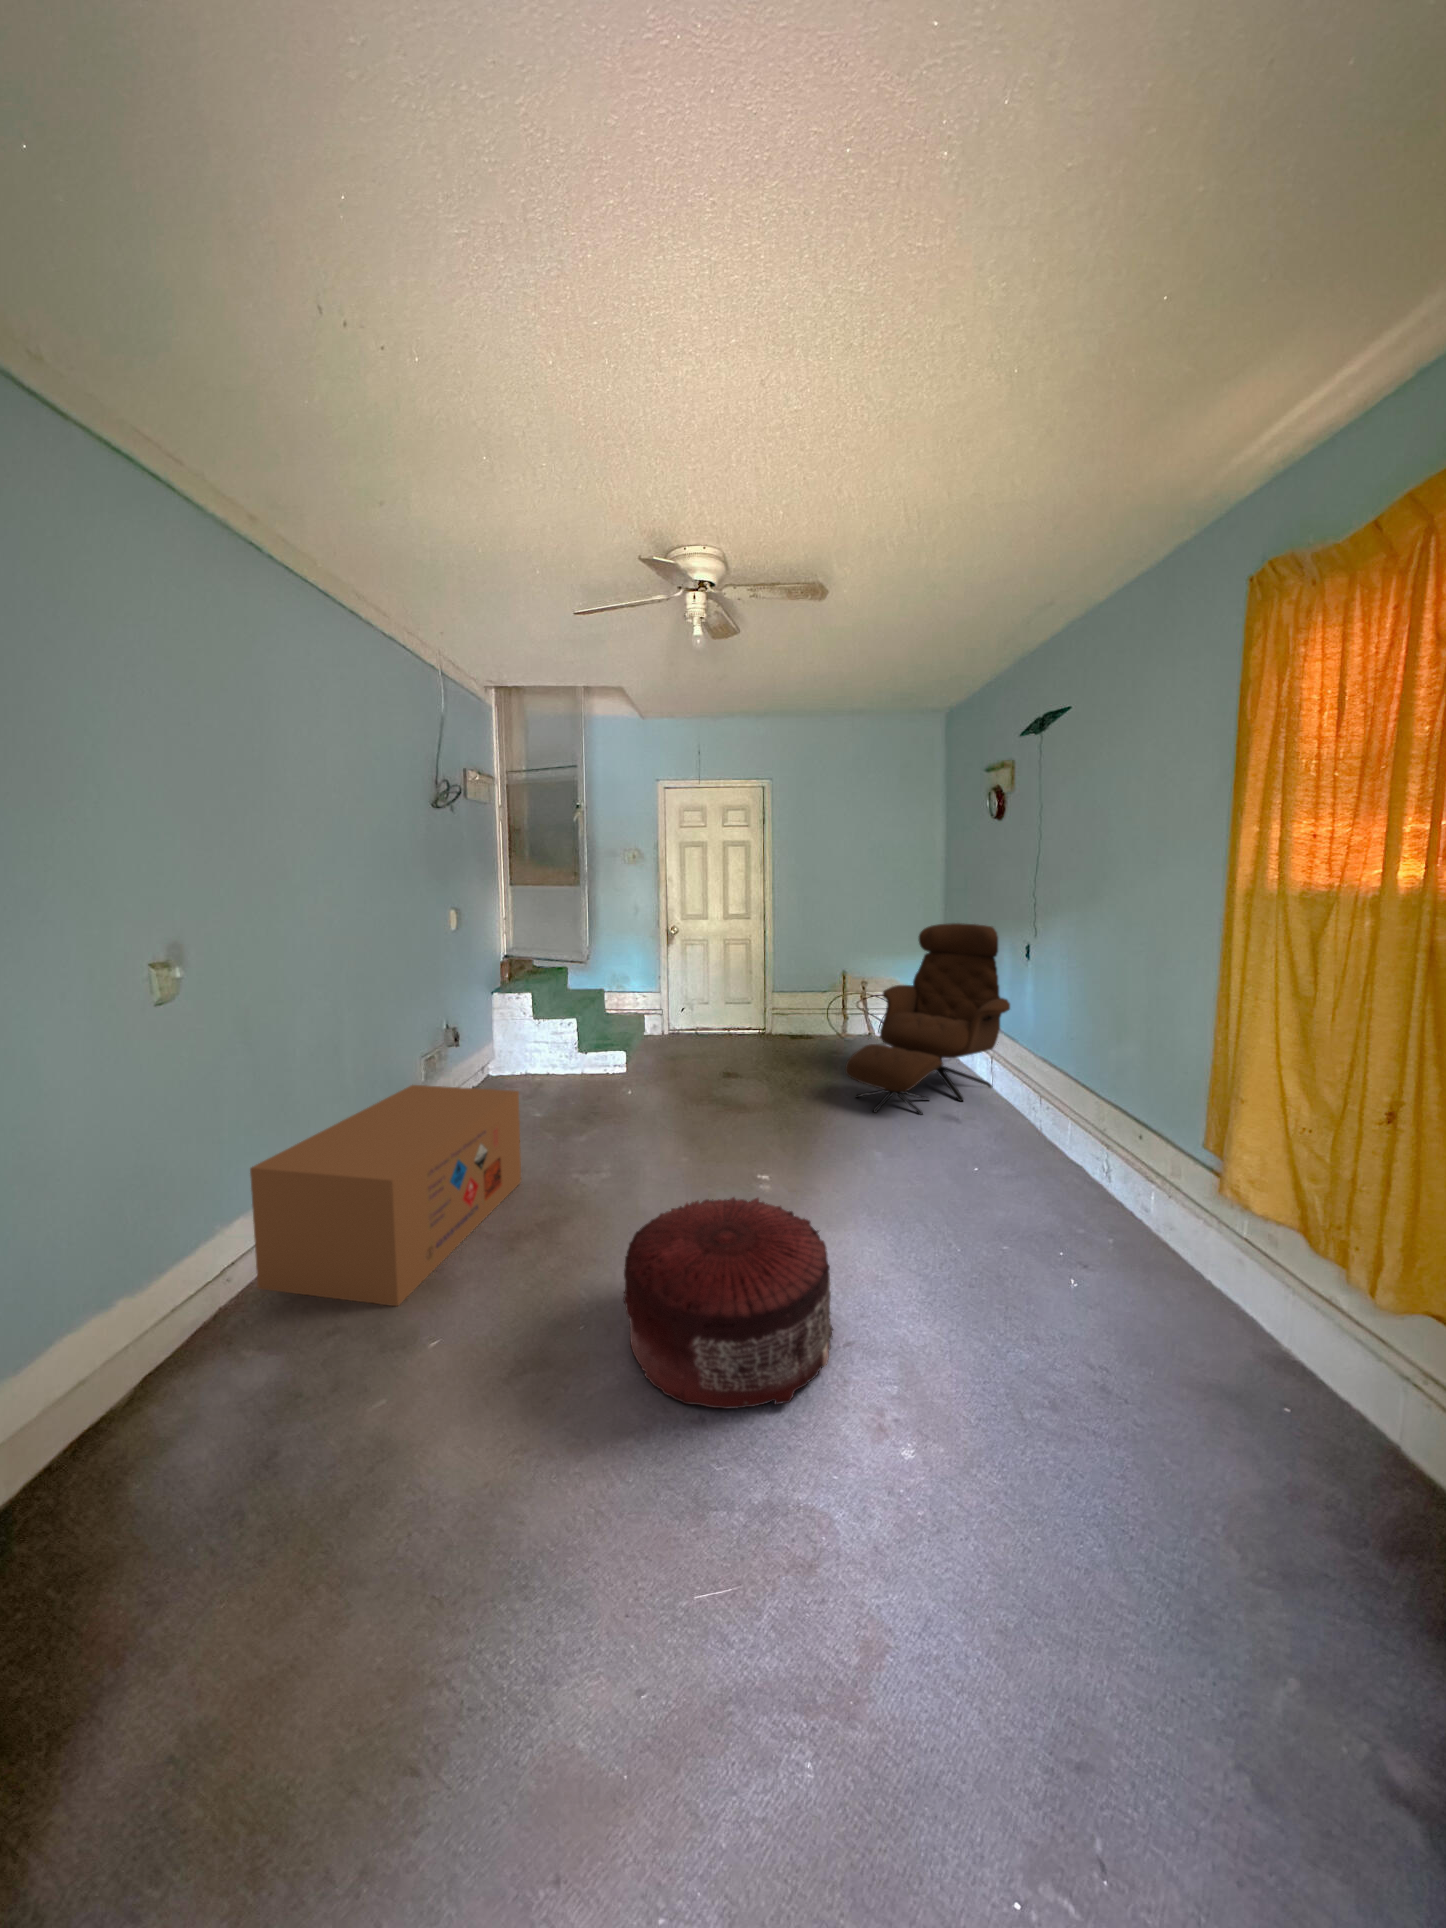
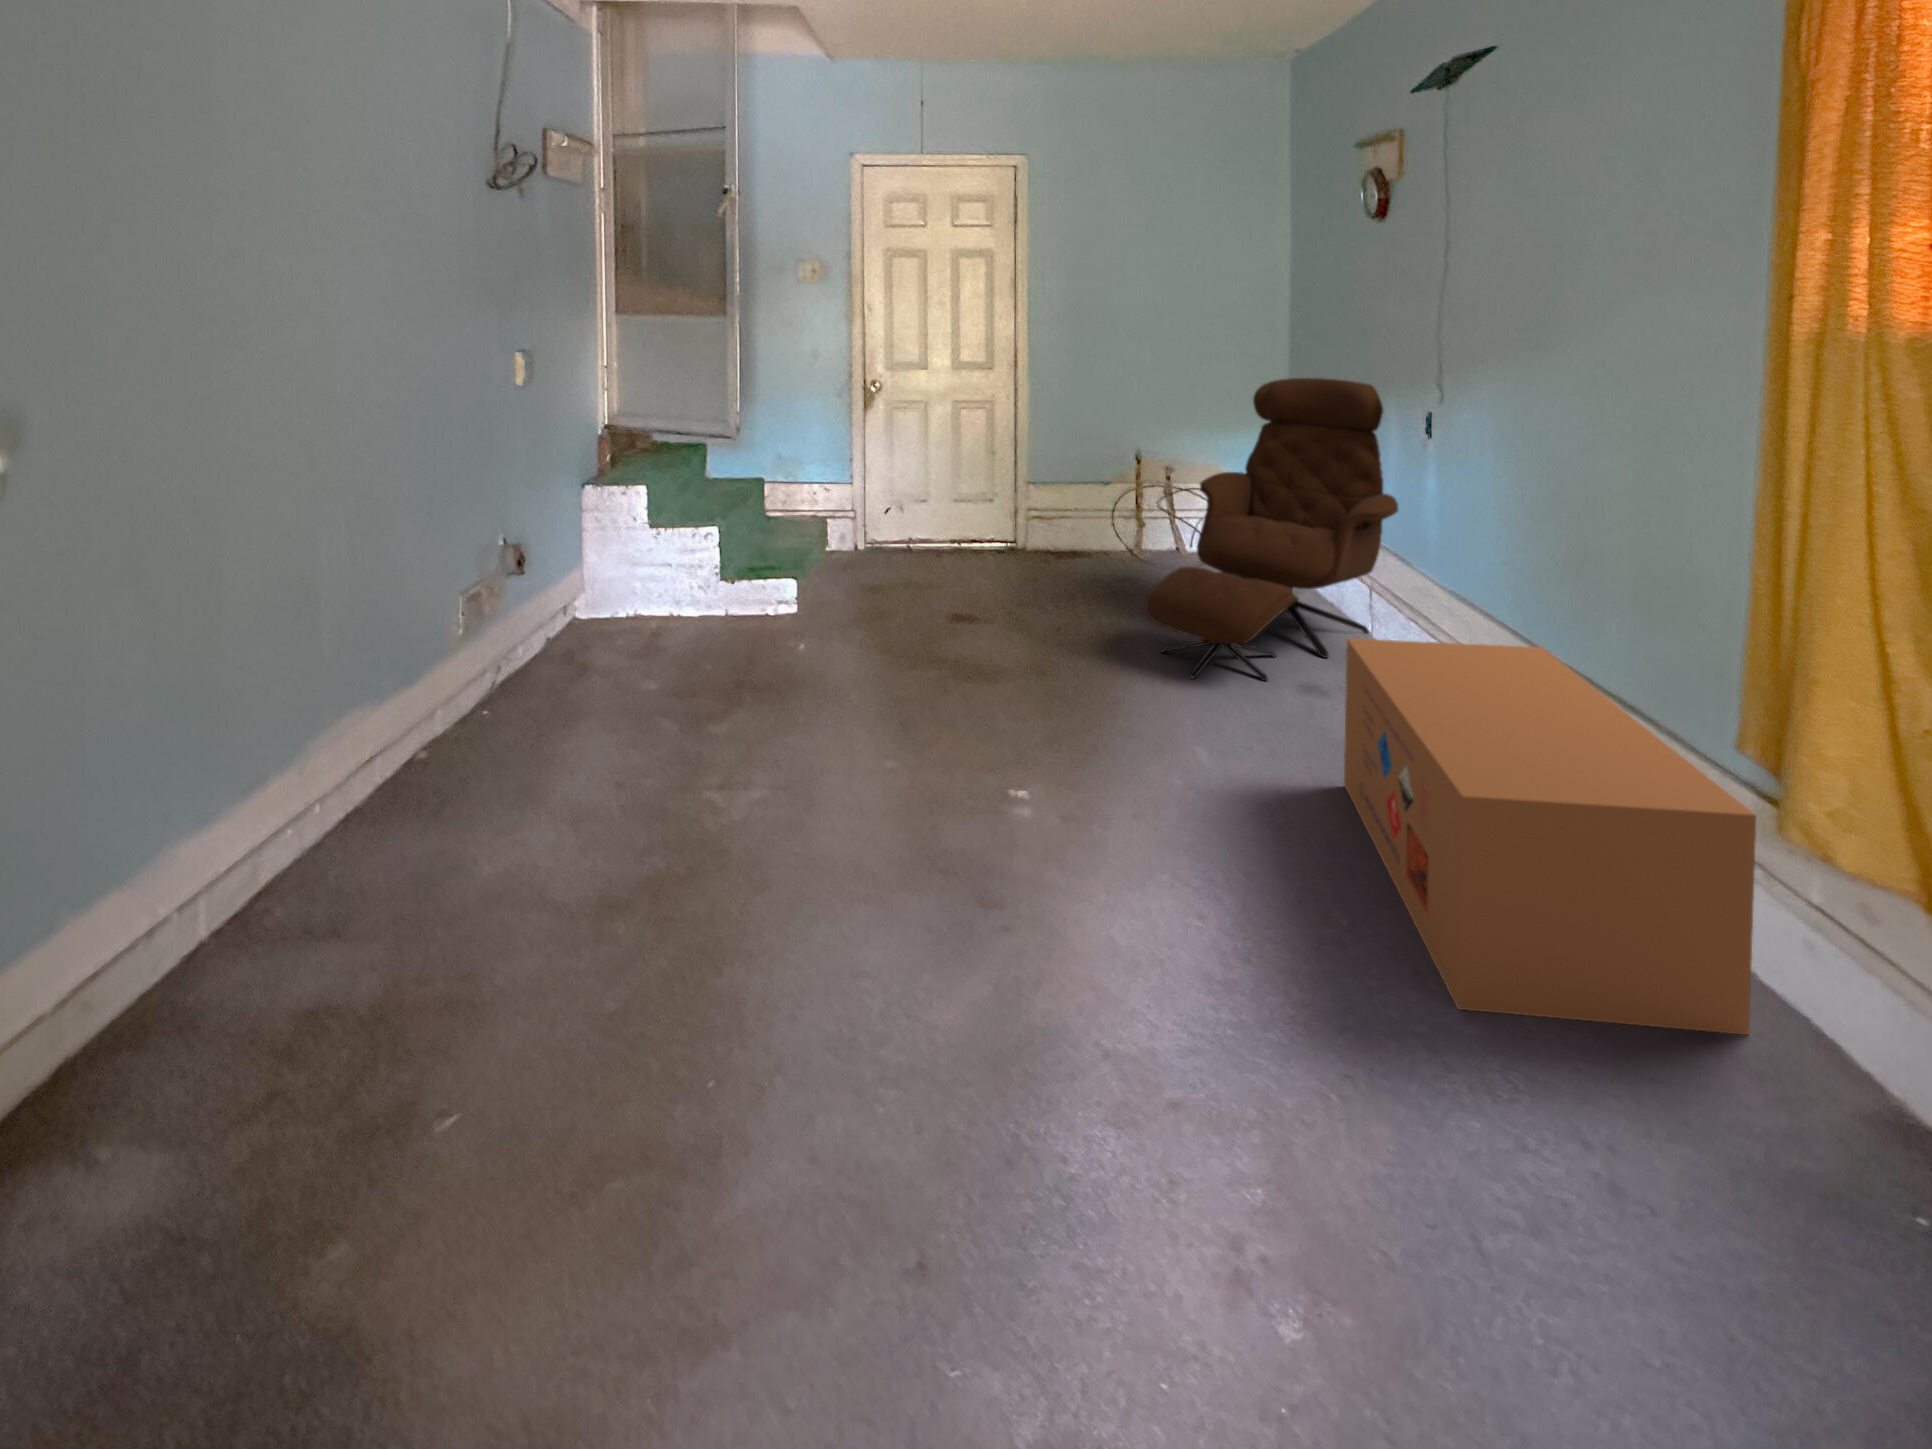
cardboard box: present [250,1085,521,1306] -> present [1344,638,1756,1035]
pouf: present [623,1197,833,1409] -> none [774,851,1150,1285]

